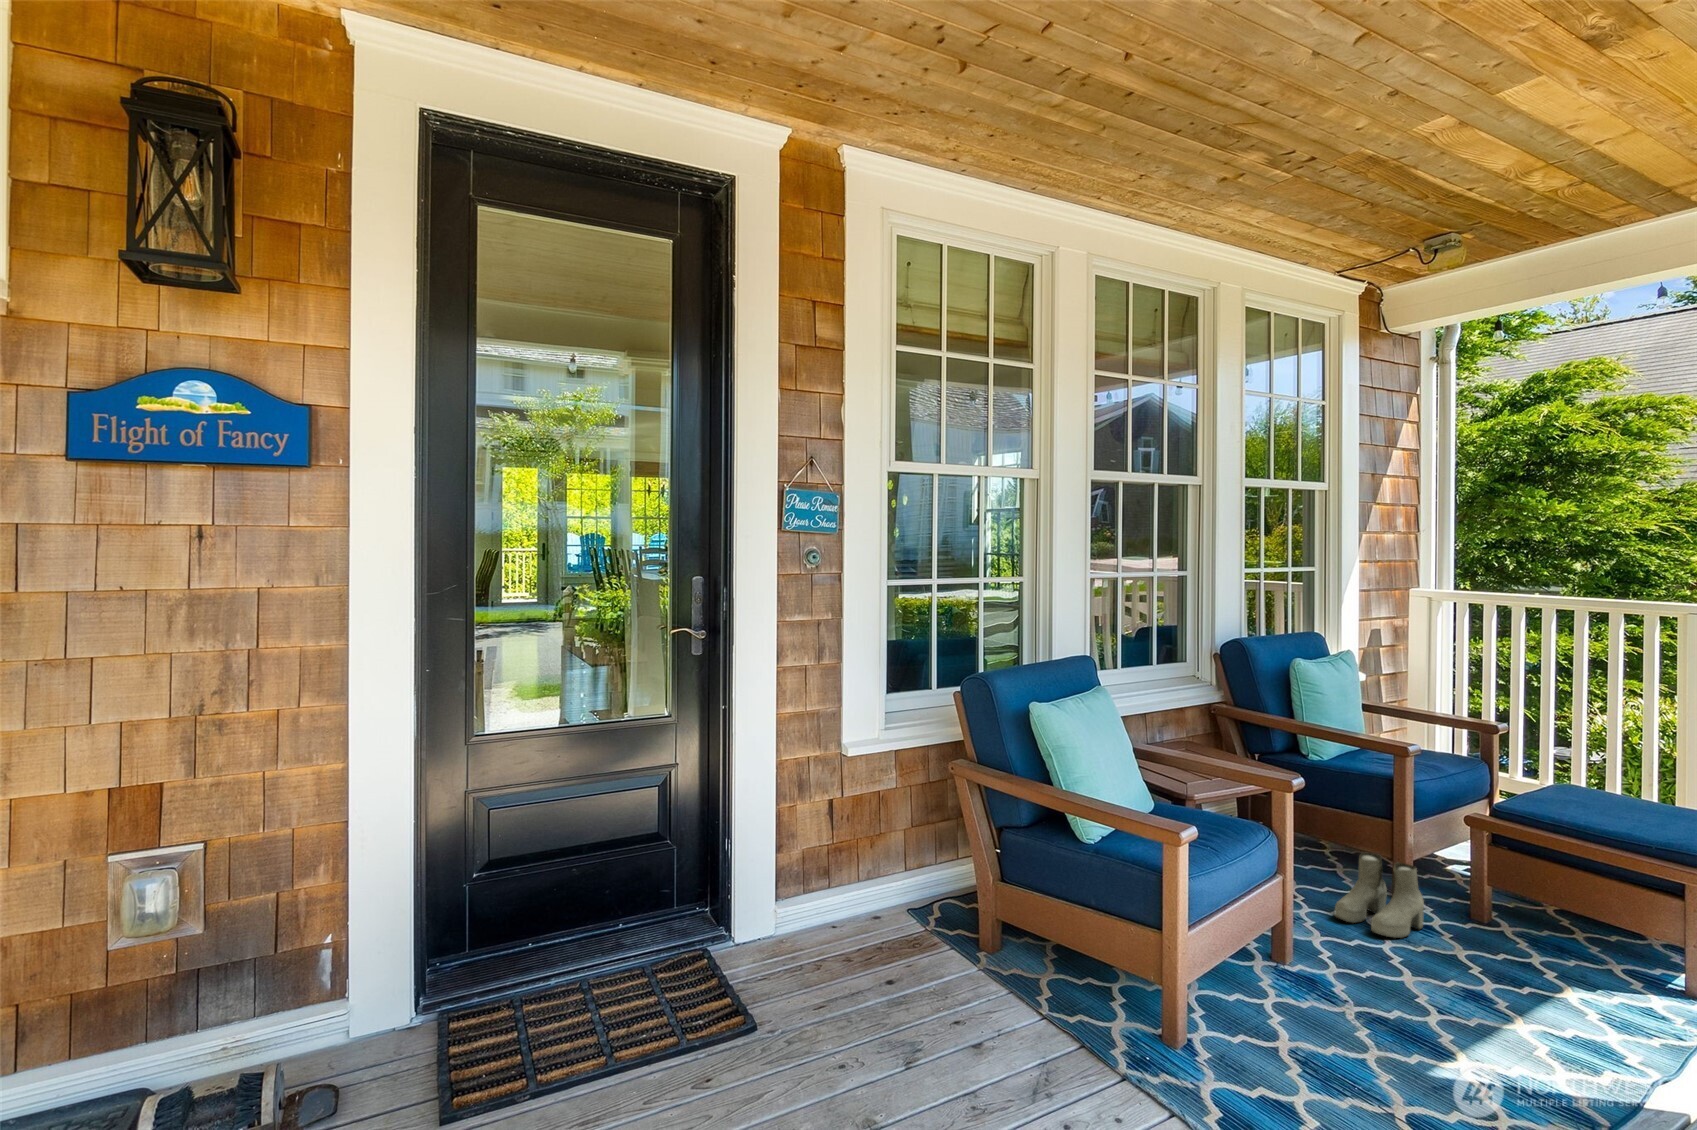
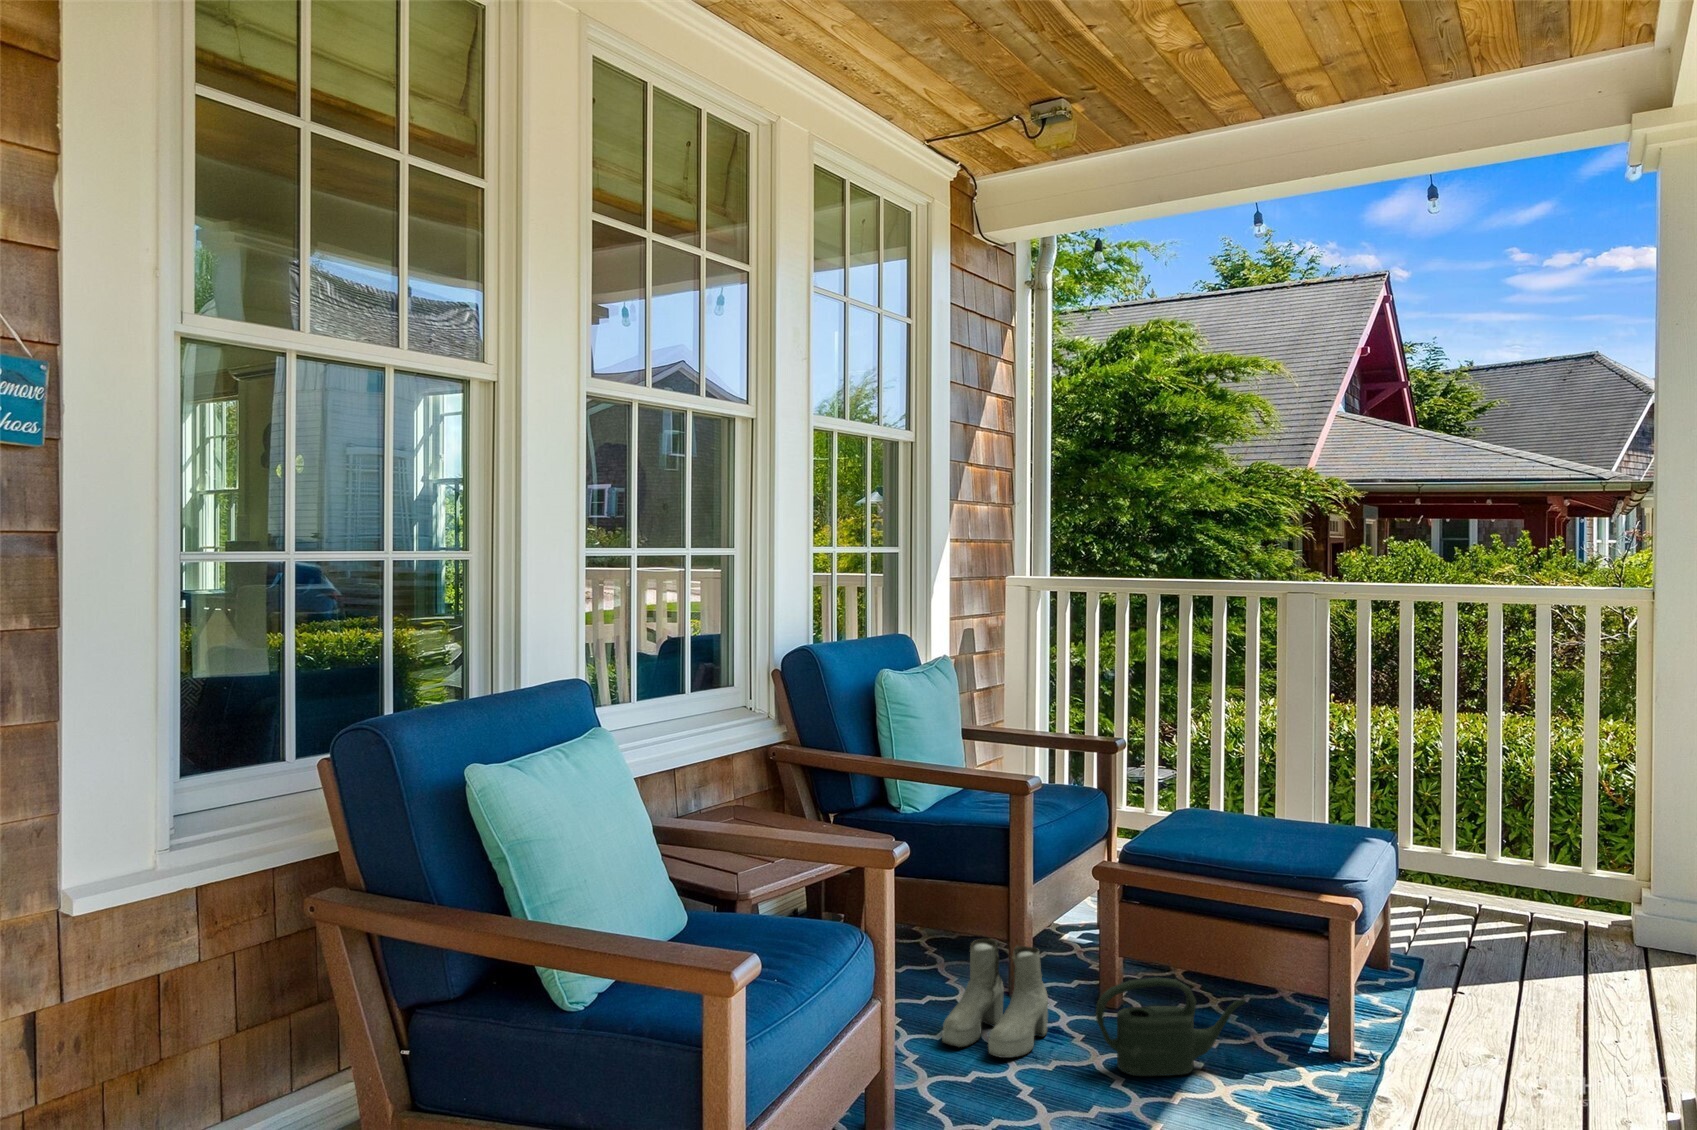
watering can: none [1463,902,1607,980] -> present [1096,978,1245,1076]

